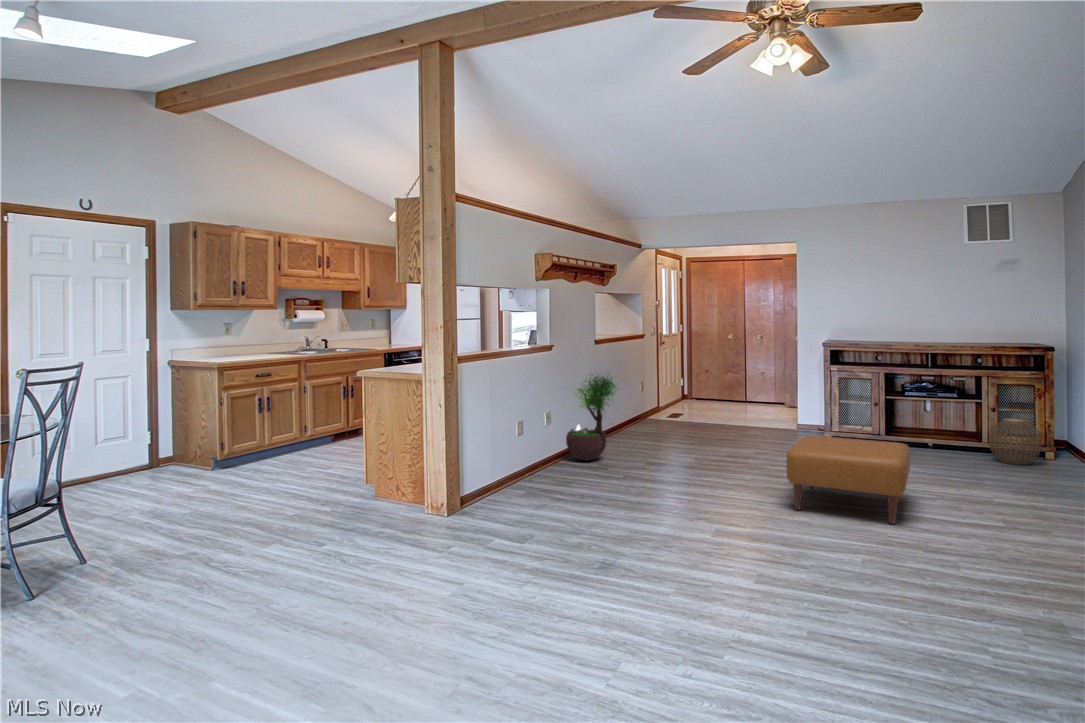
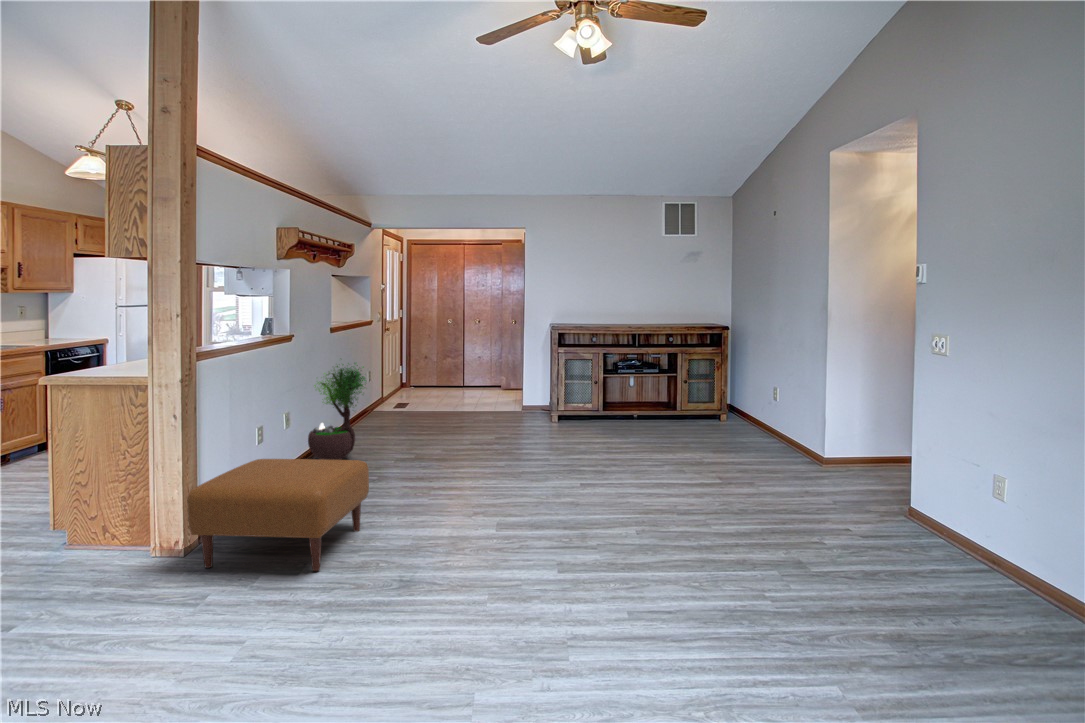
woven basket: present [989,418,1042,465] -> none [683,388,719,426]
ottoman: present [786,436,910,524] -> present [187,459,369,571]

